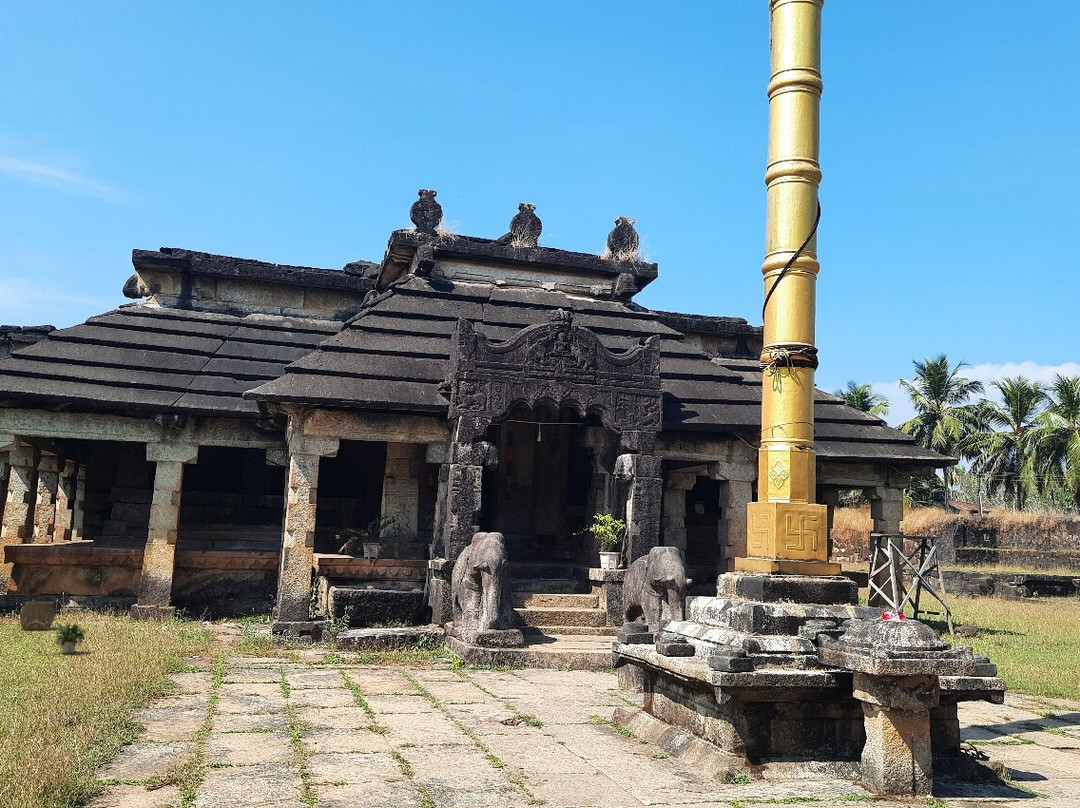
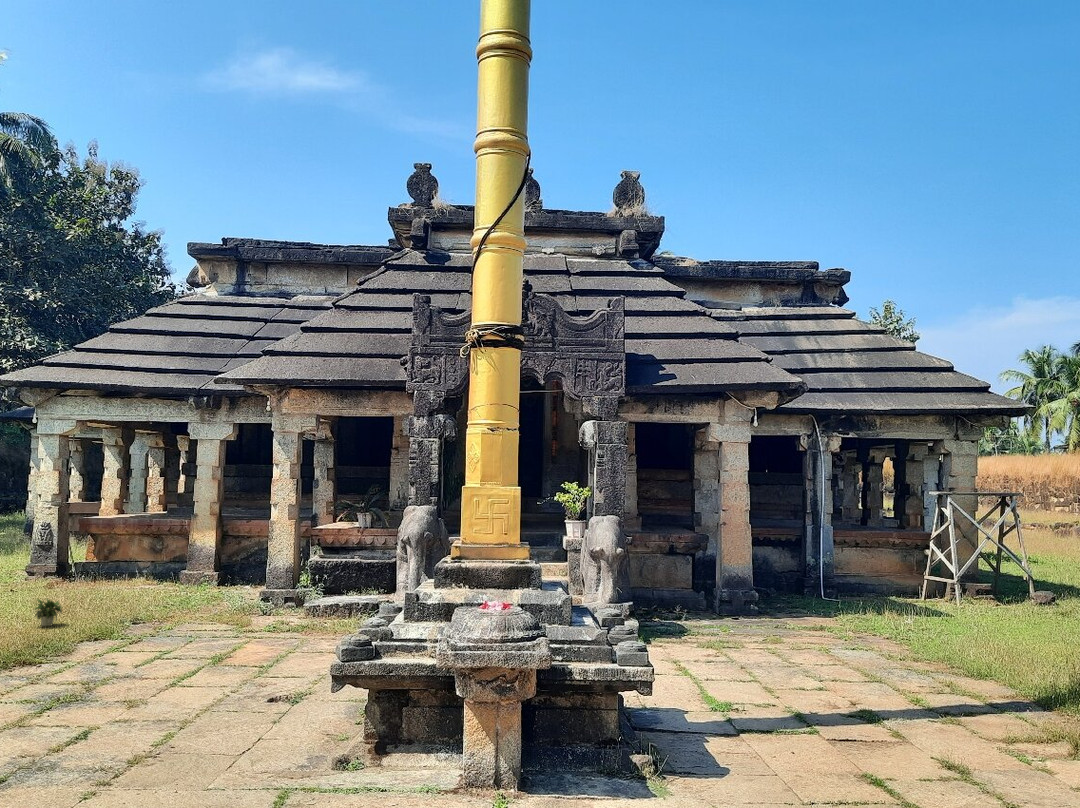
woven basket: present [20,601,55,630] -> none [54,570,85,596]

